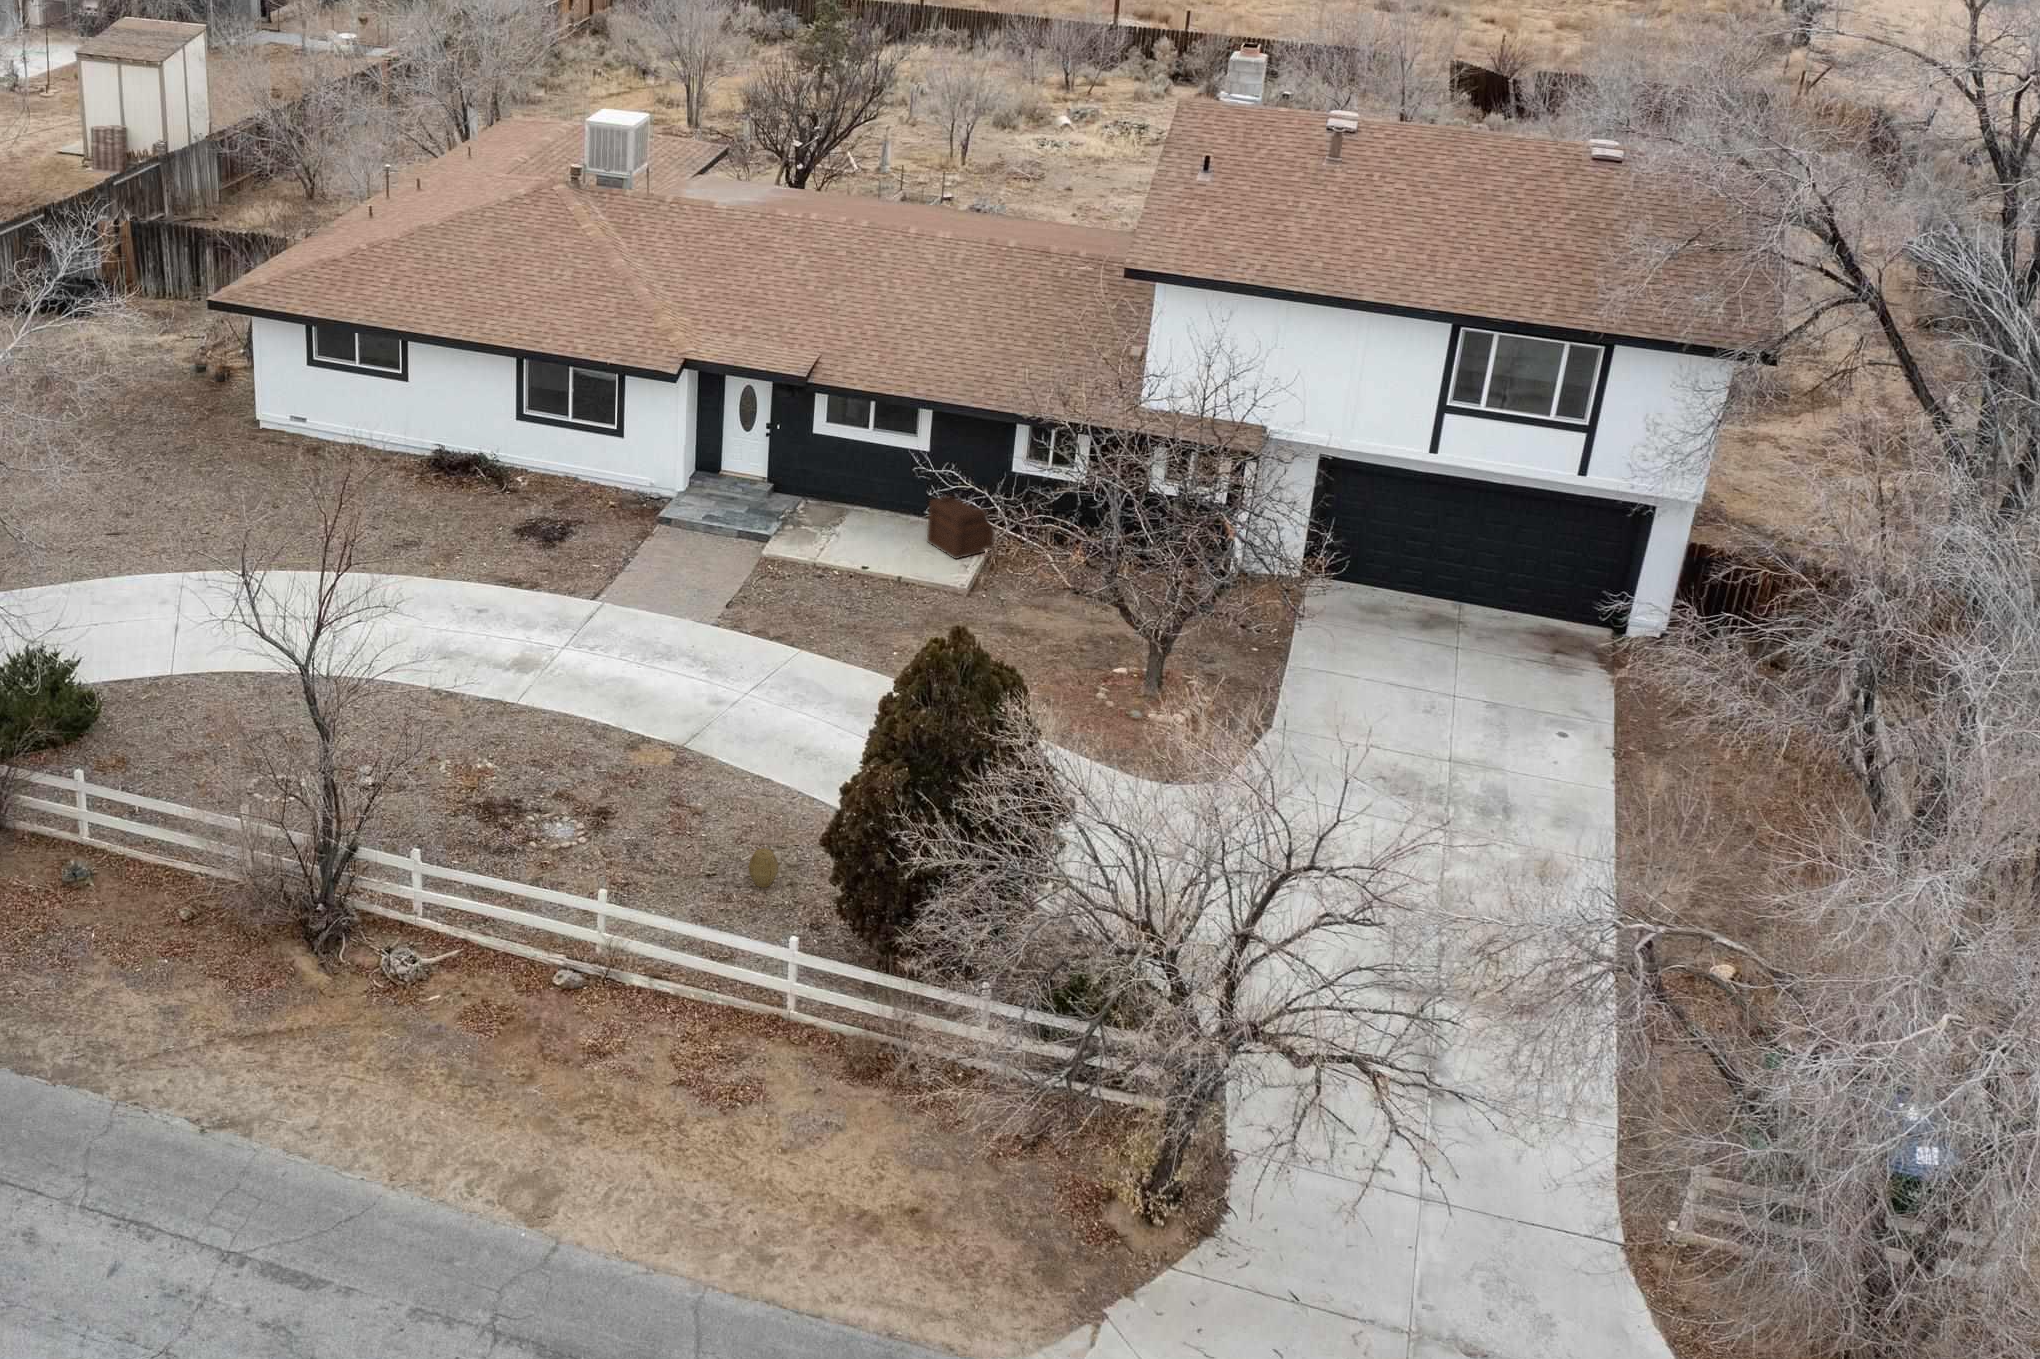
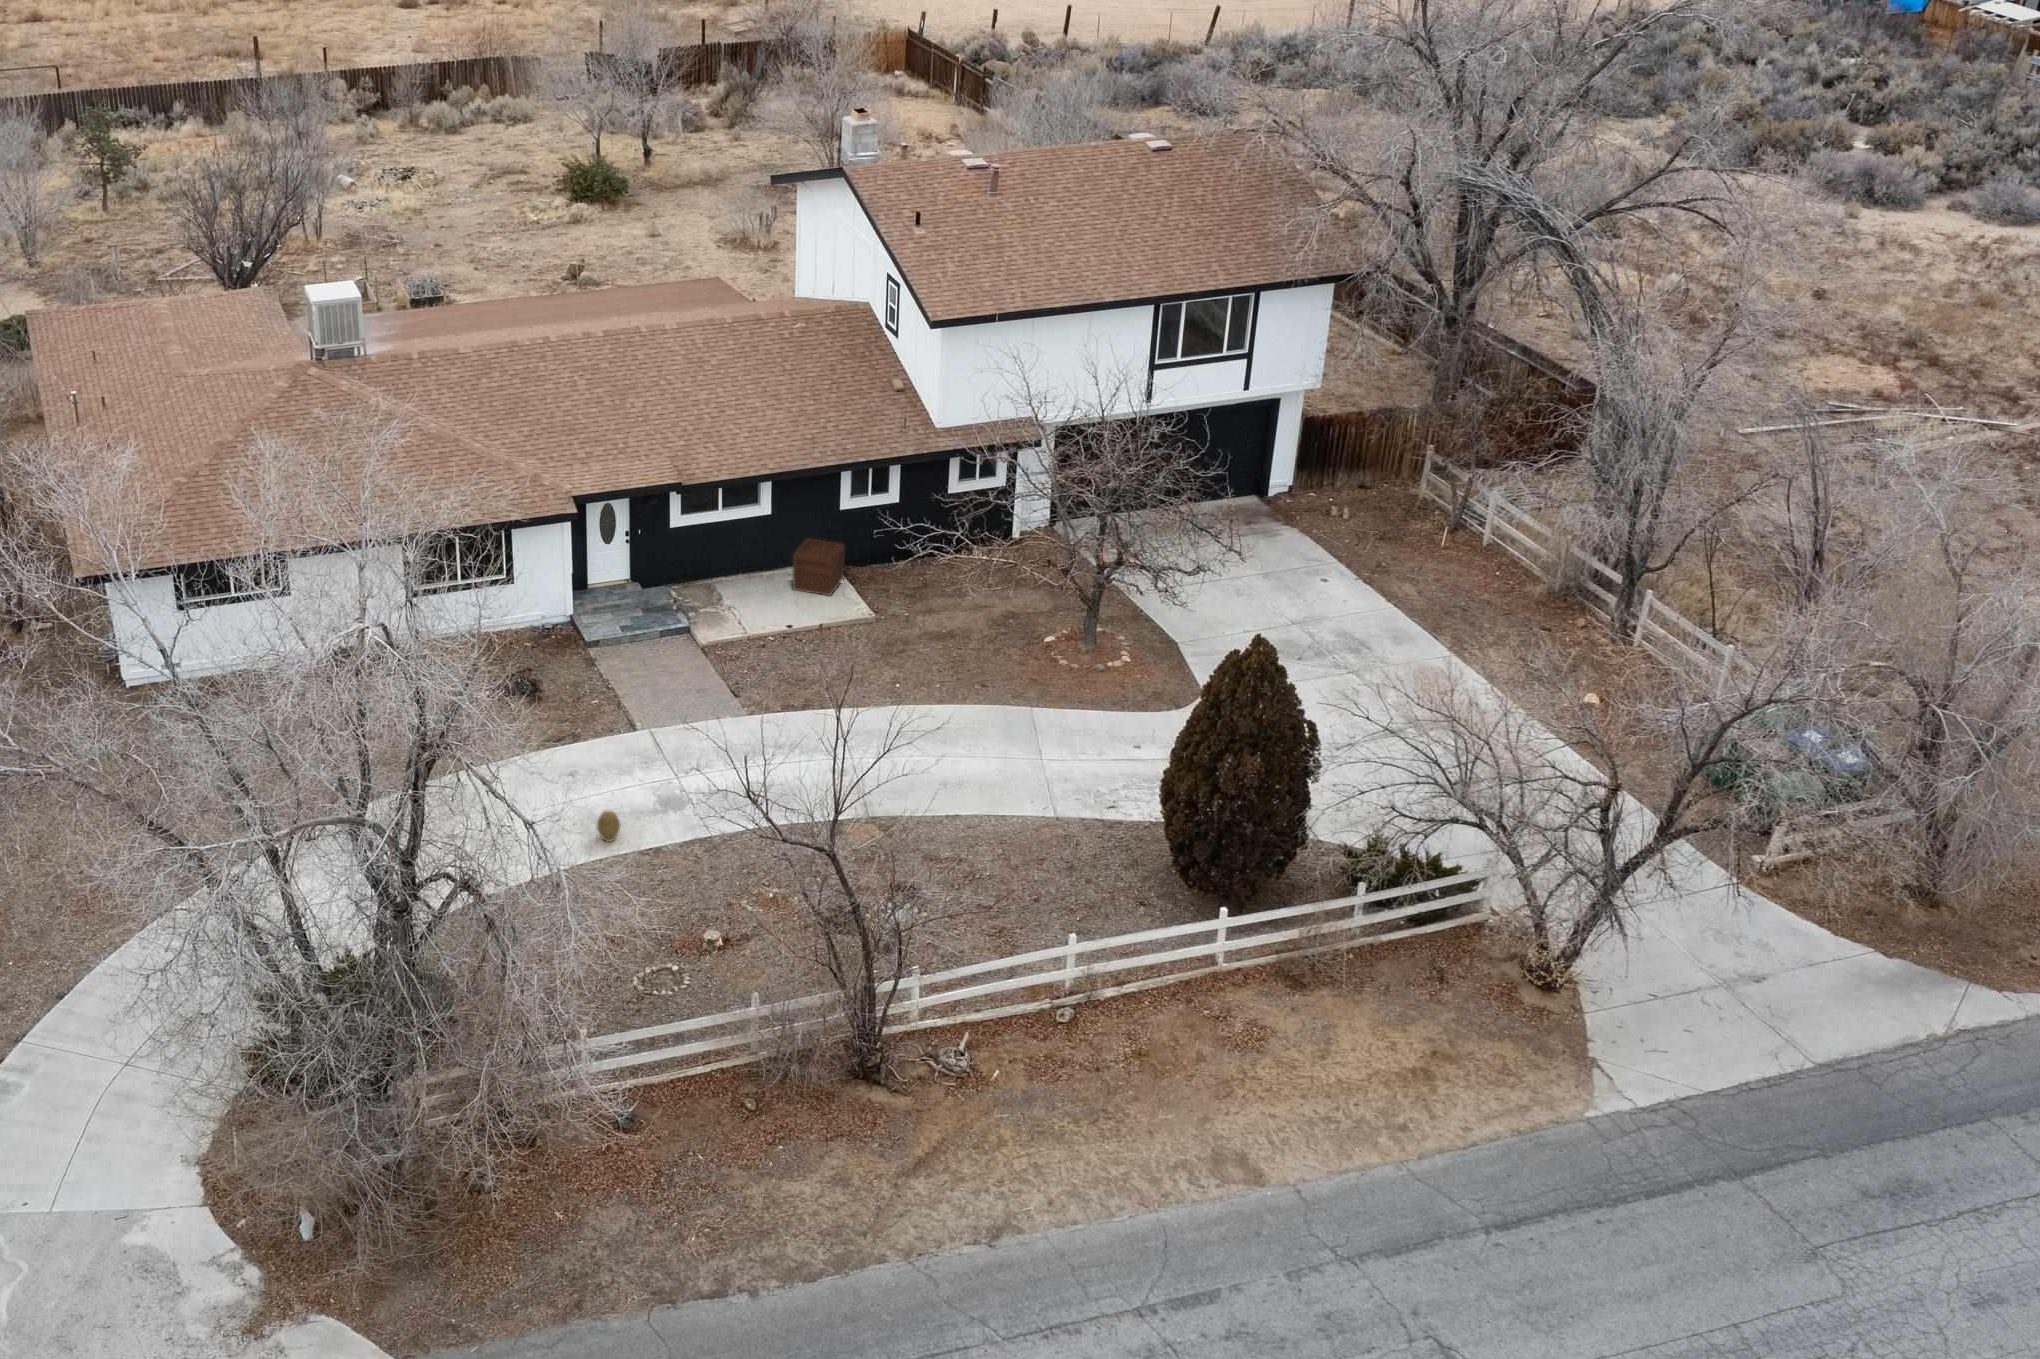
woven basket: present [749,848,778,887] -> present [597,811,621,842]

